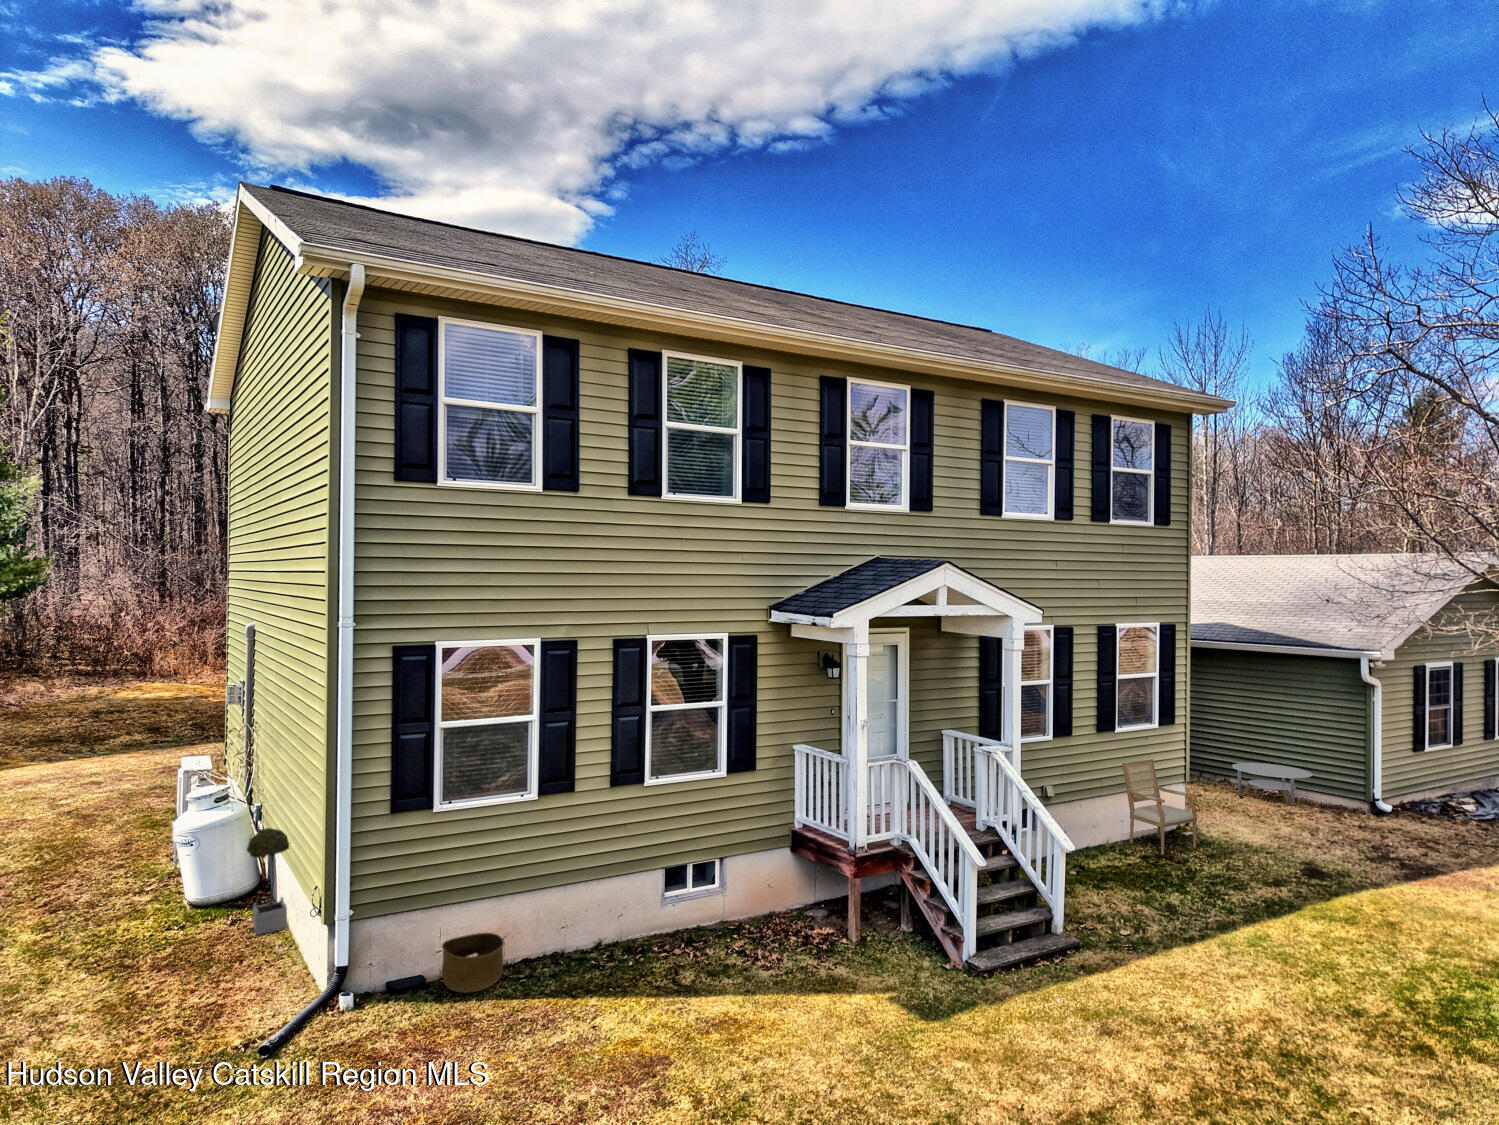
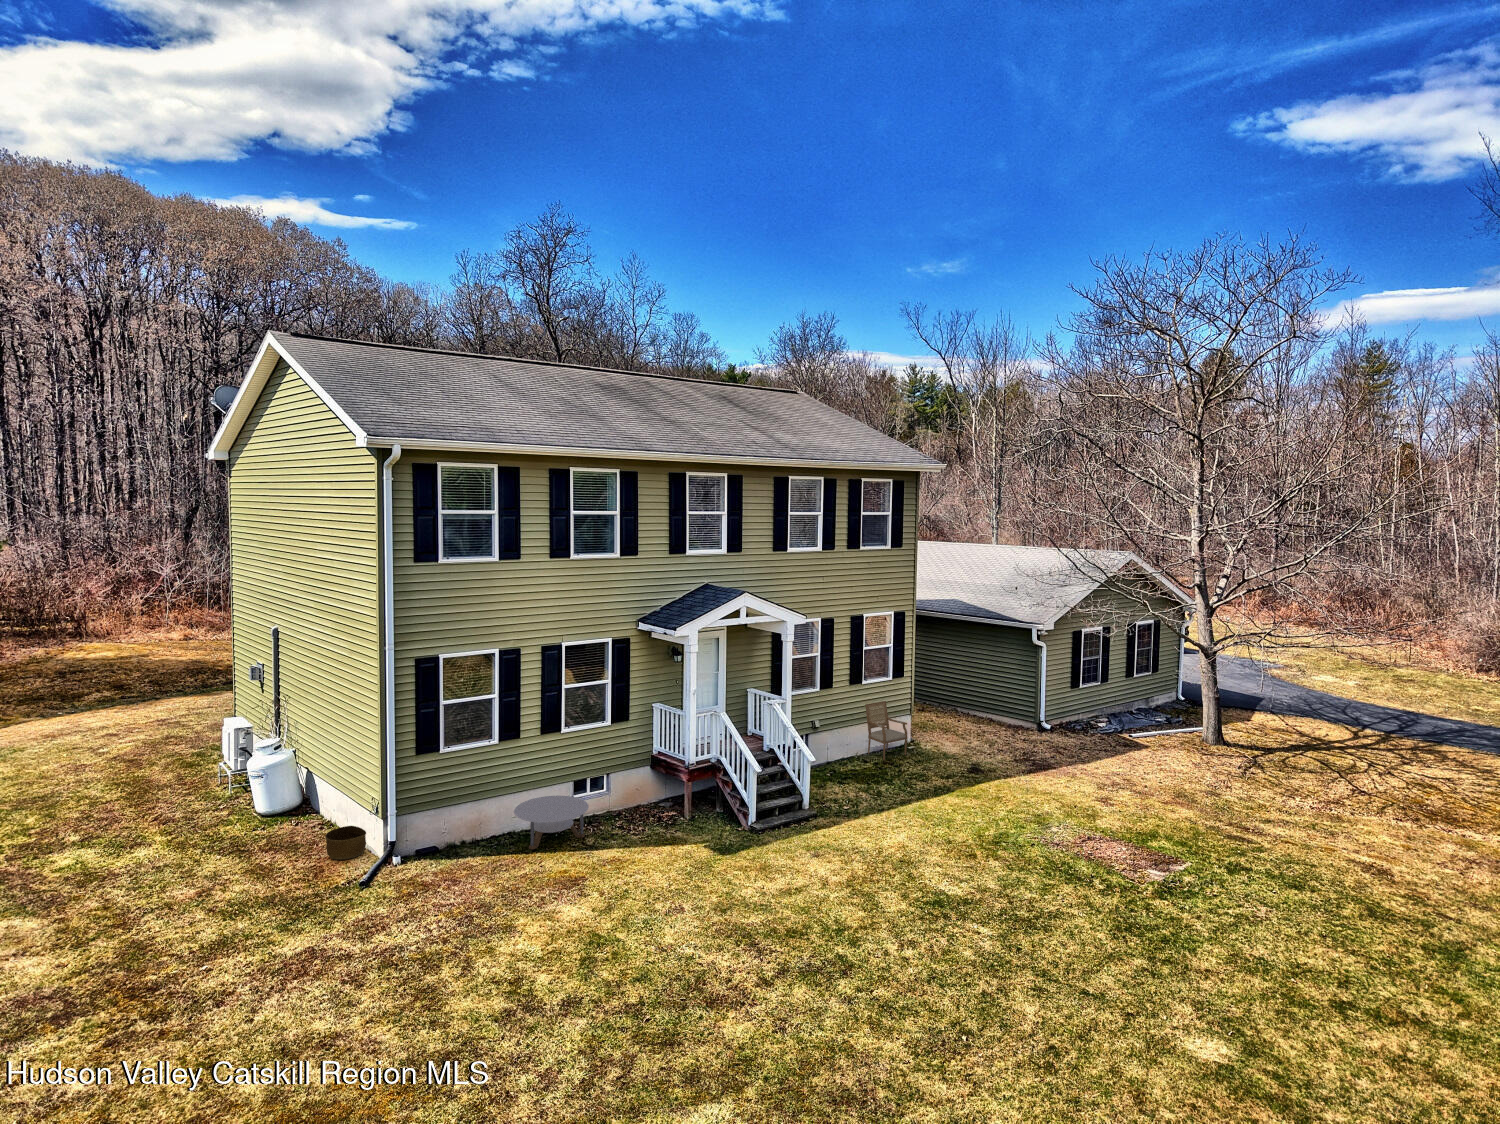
round table: present [1232,763,1312,806] -> present [514,796,589,850]
potted tree: present [247,828,289,935] -> none [306,768,335,833]
basket: present [442,933,504,993] -> present [325,826,366,860]

